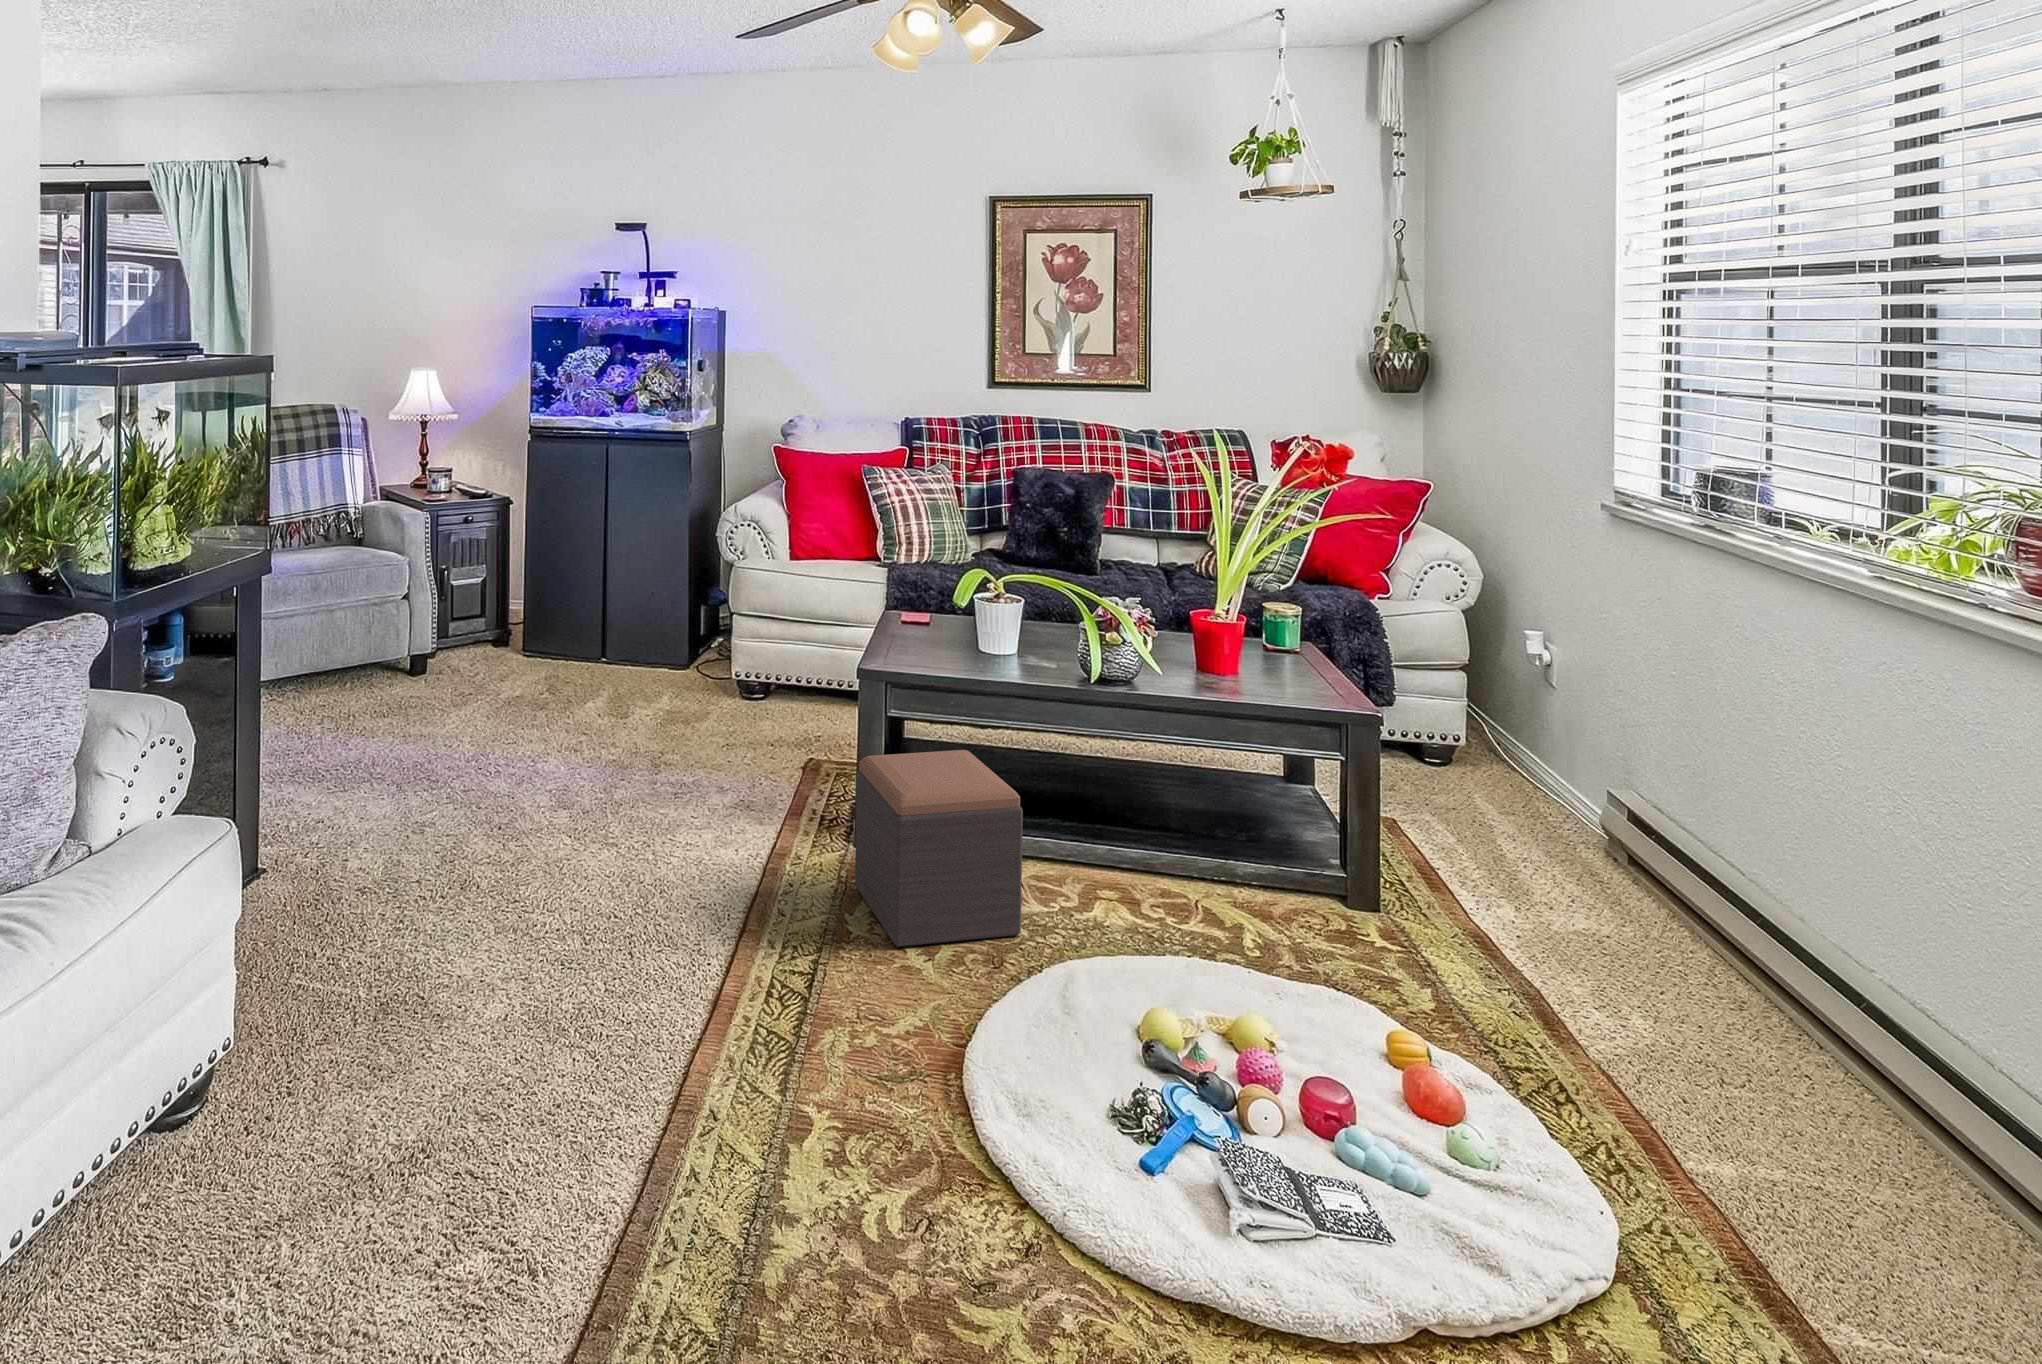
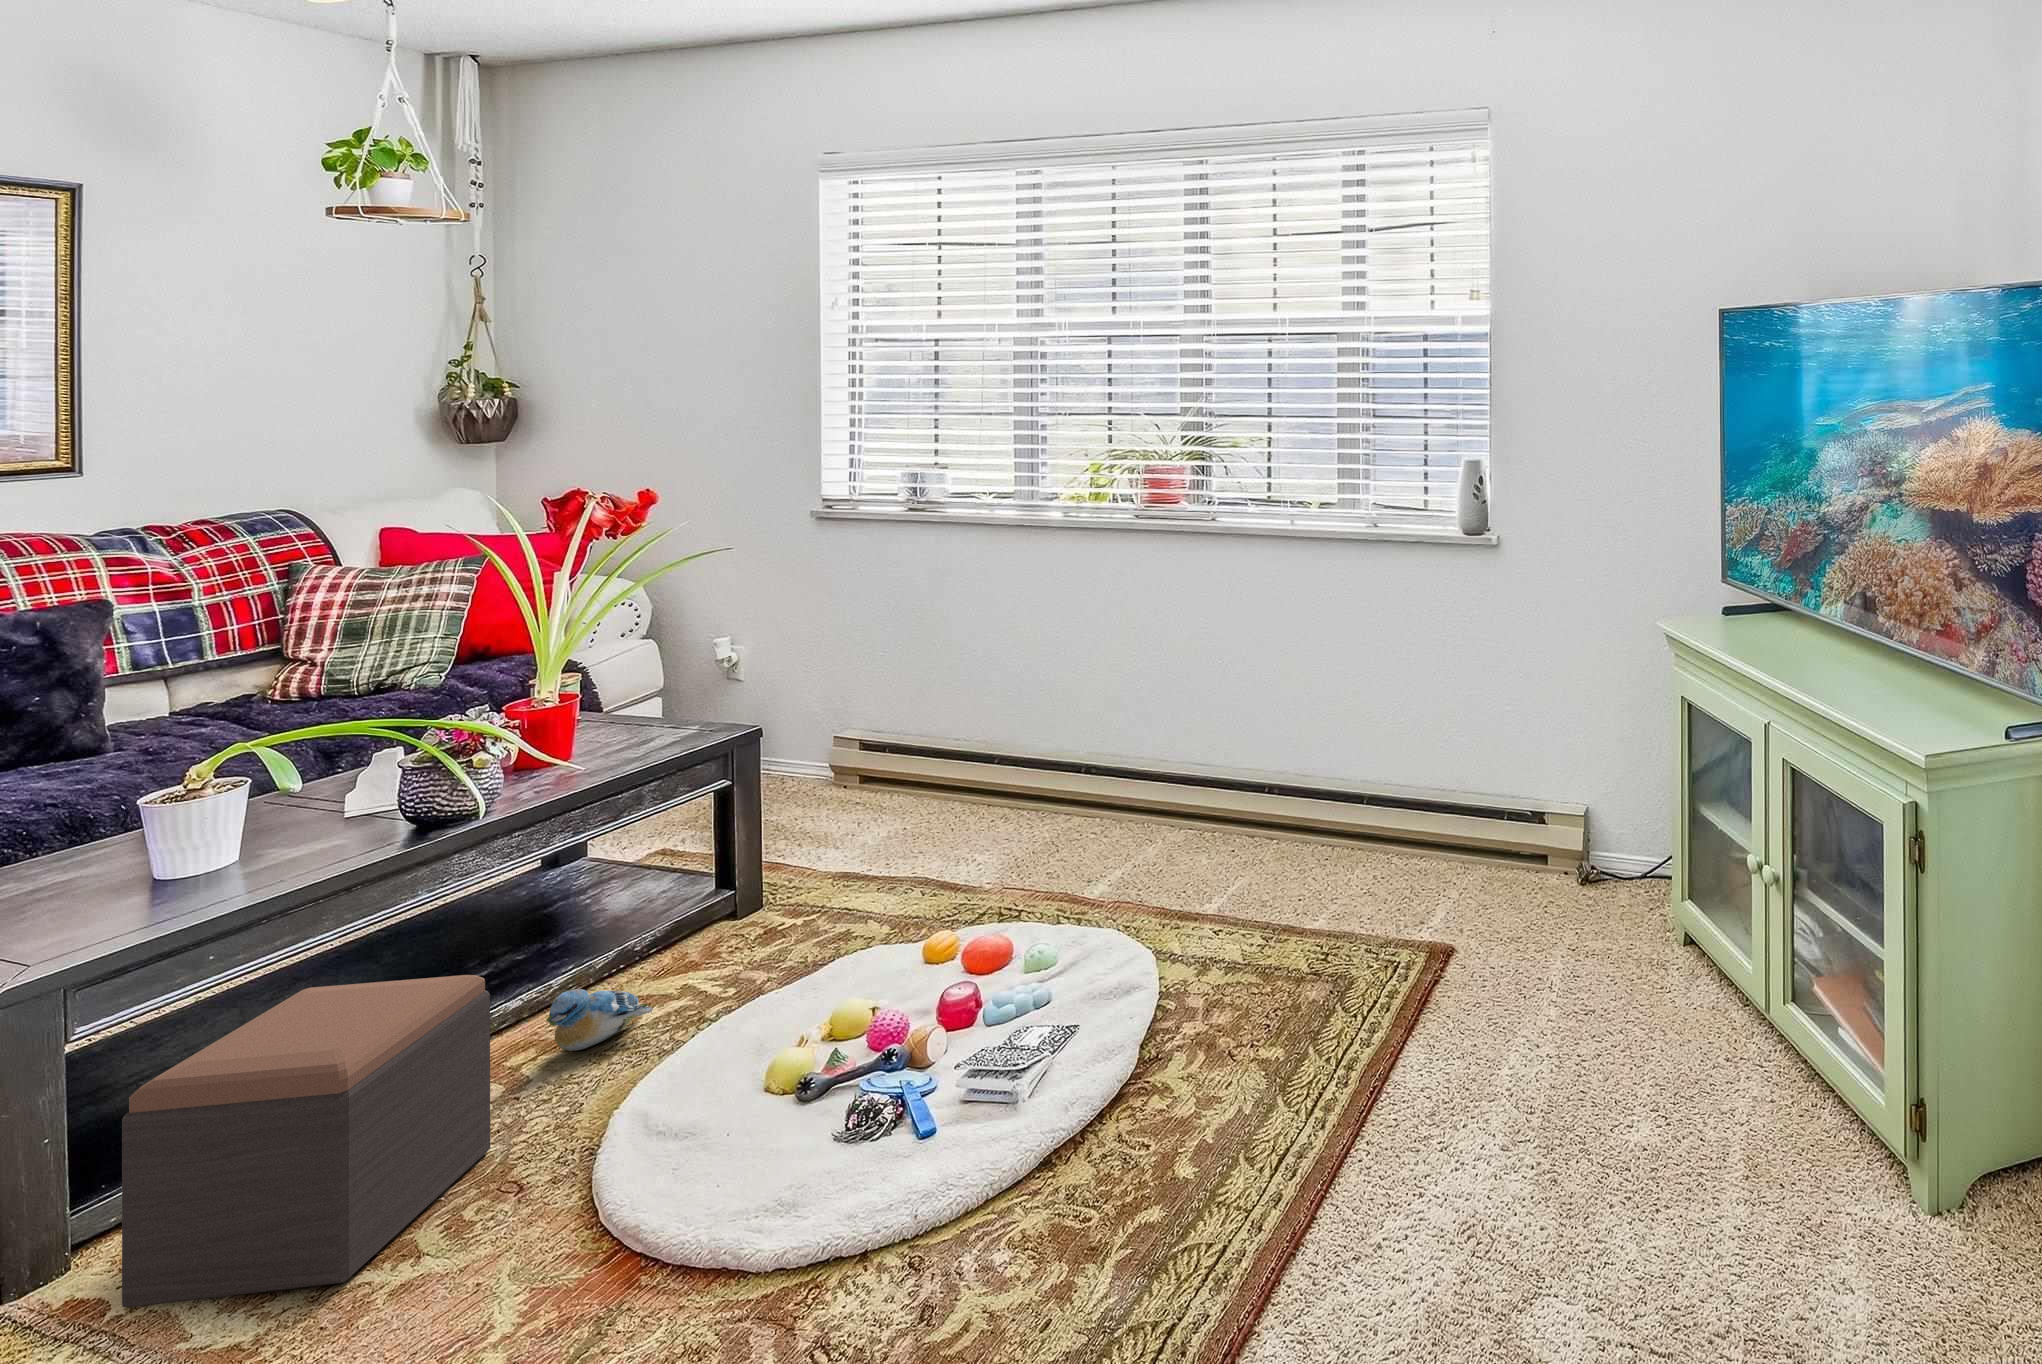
plush toy: none [1107,857,1192,920] -> present [546,989,653,1051]

